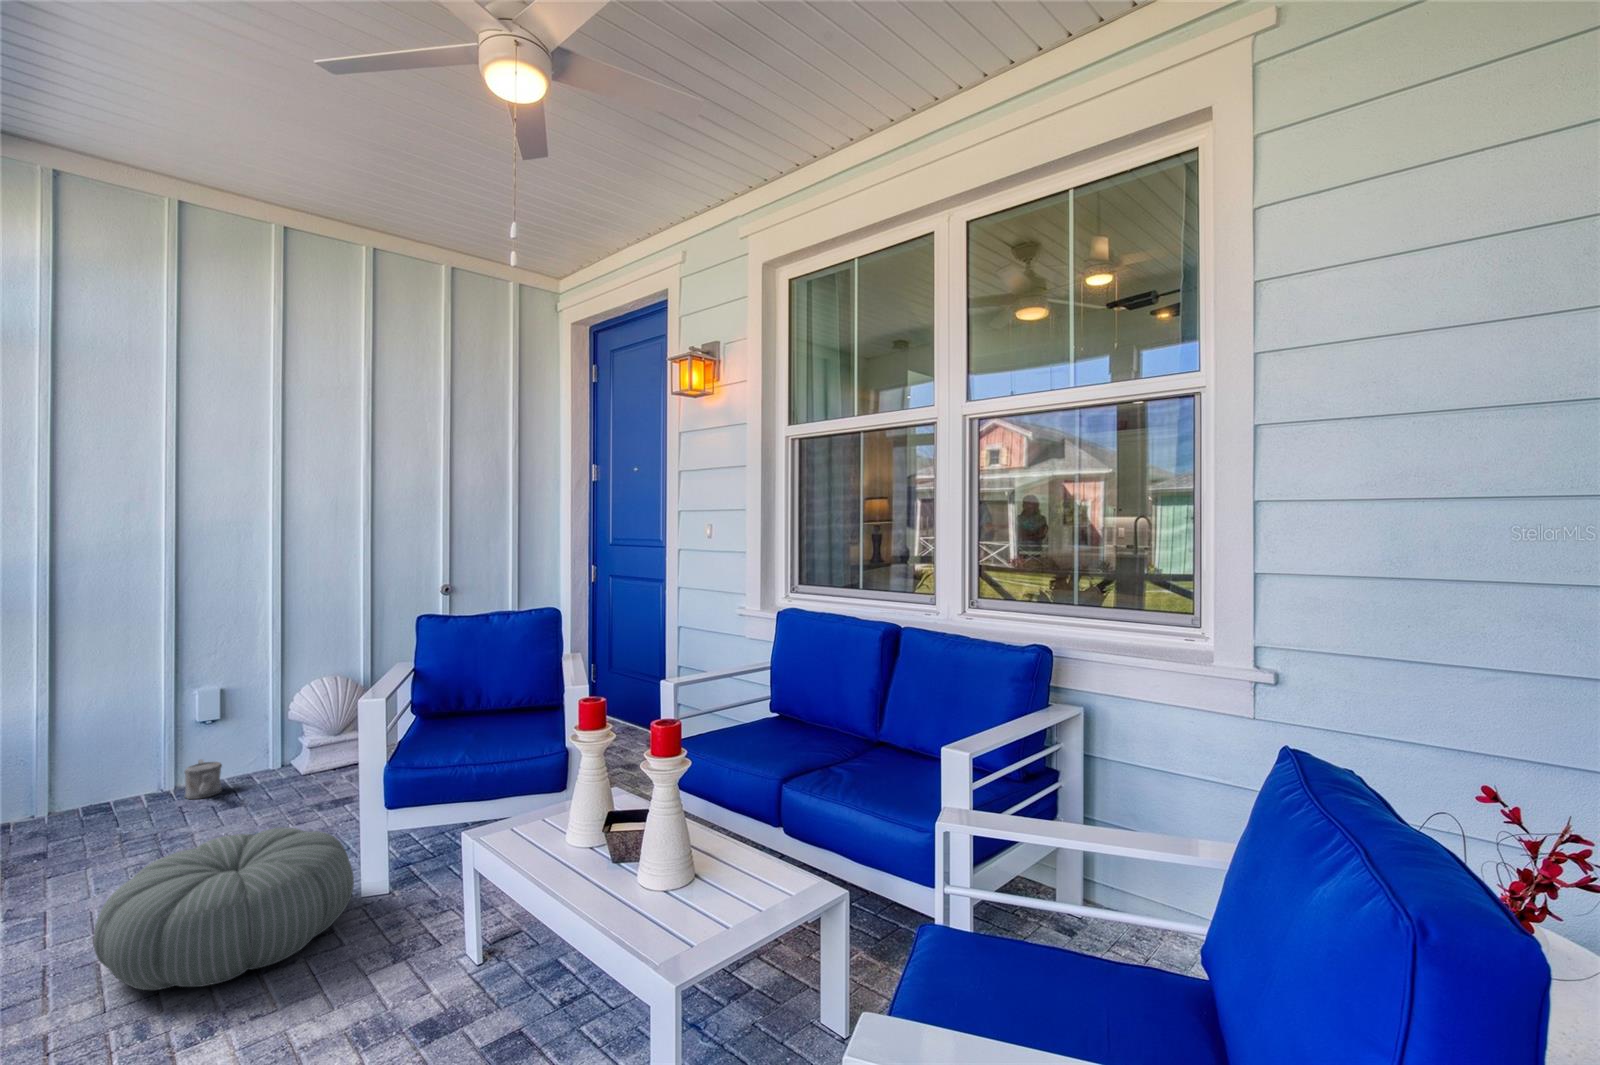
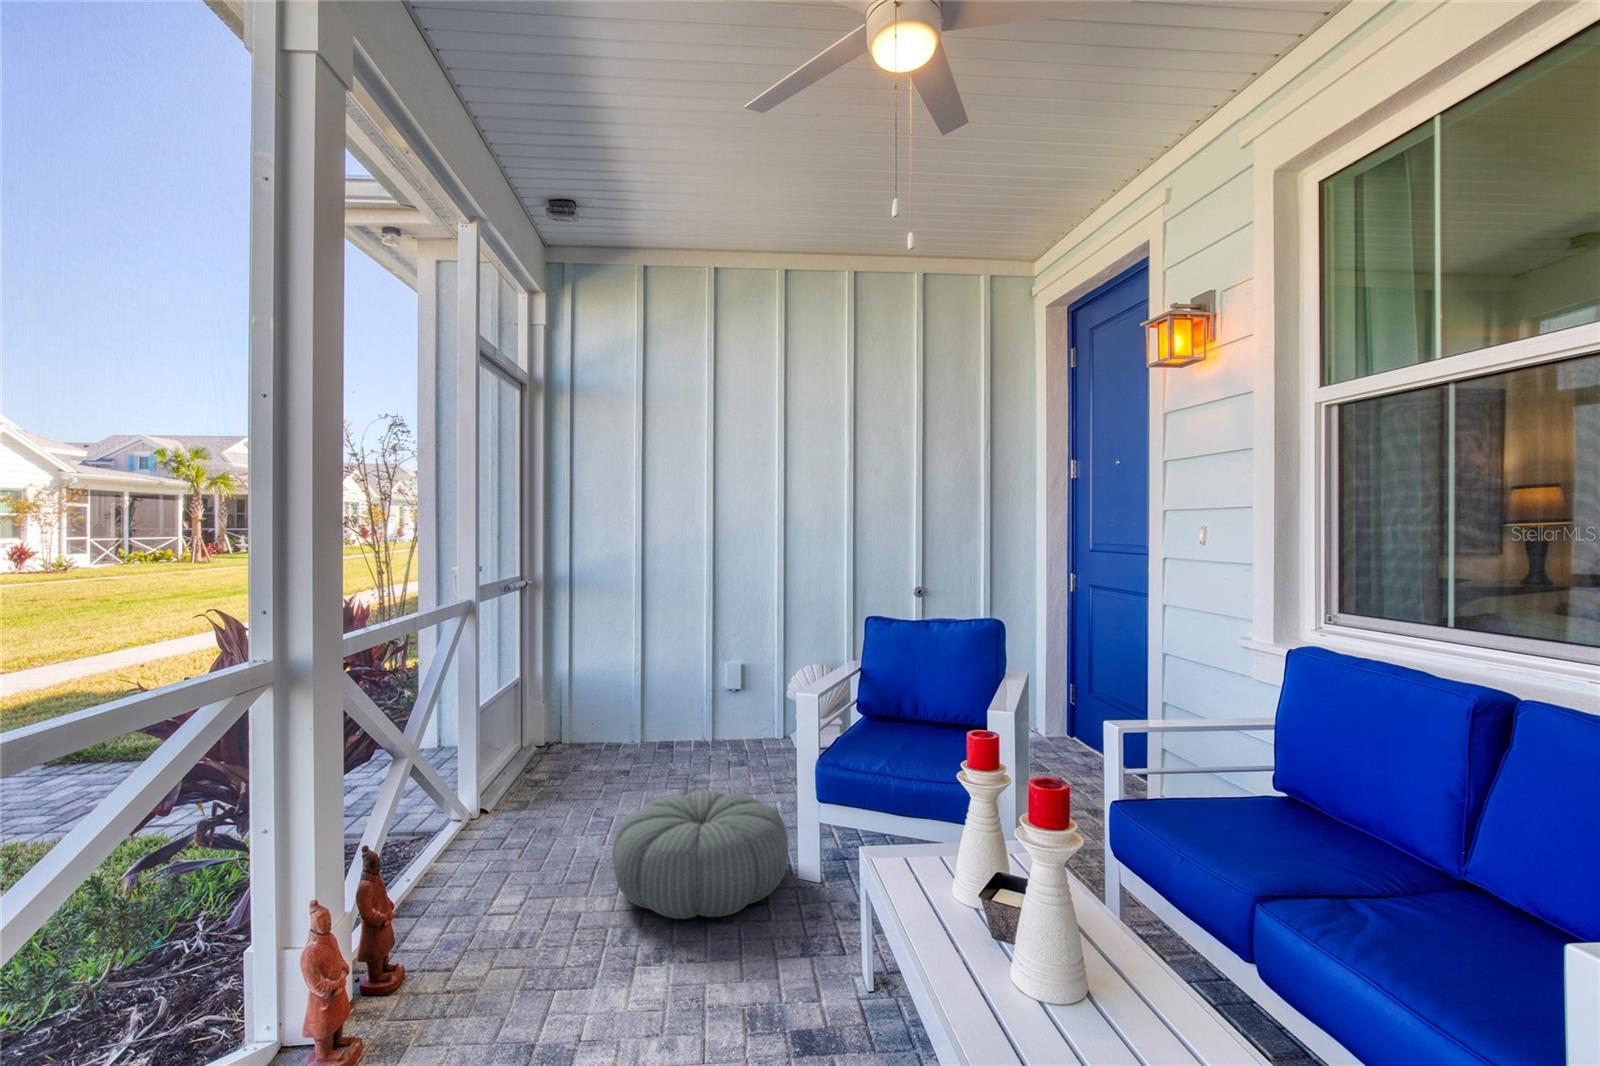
watering can: present [184,759,222,799] -> none [718,720,742,752]

